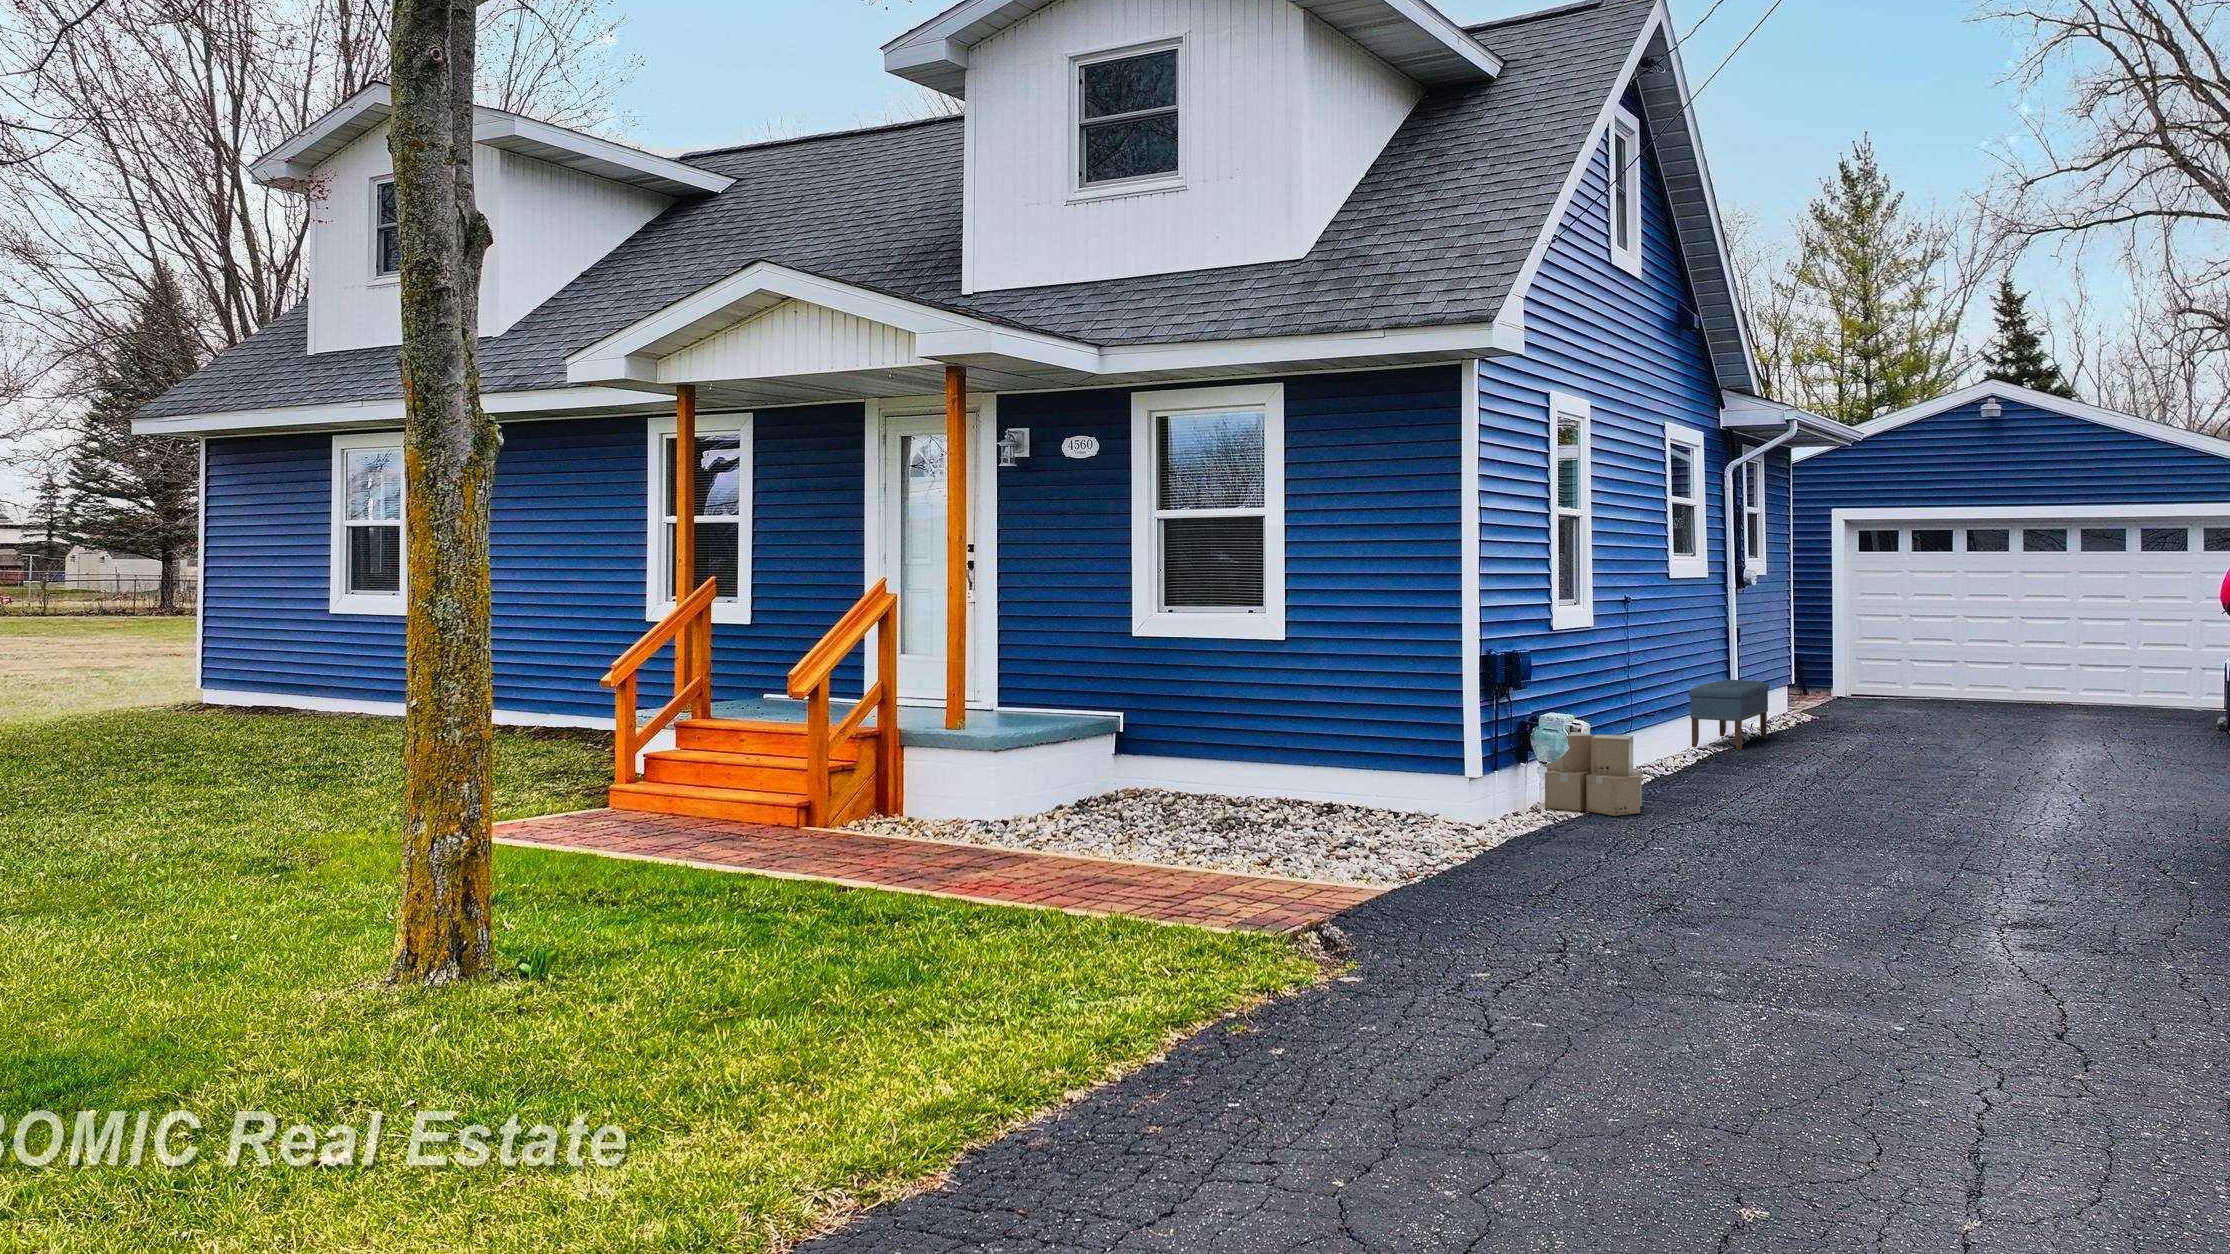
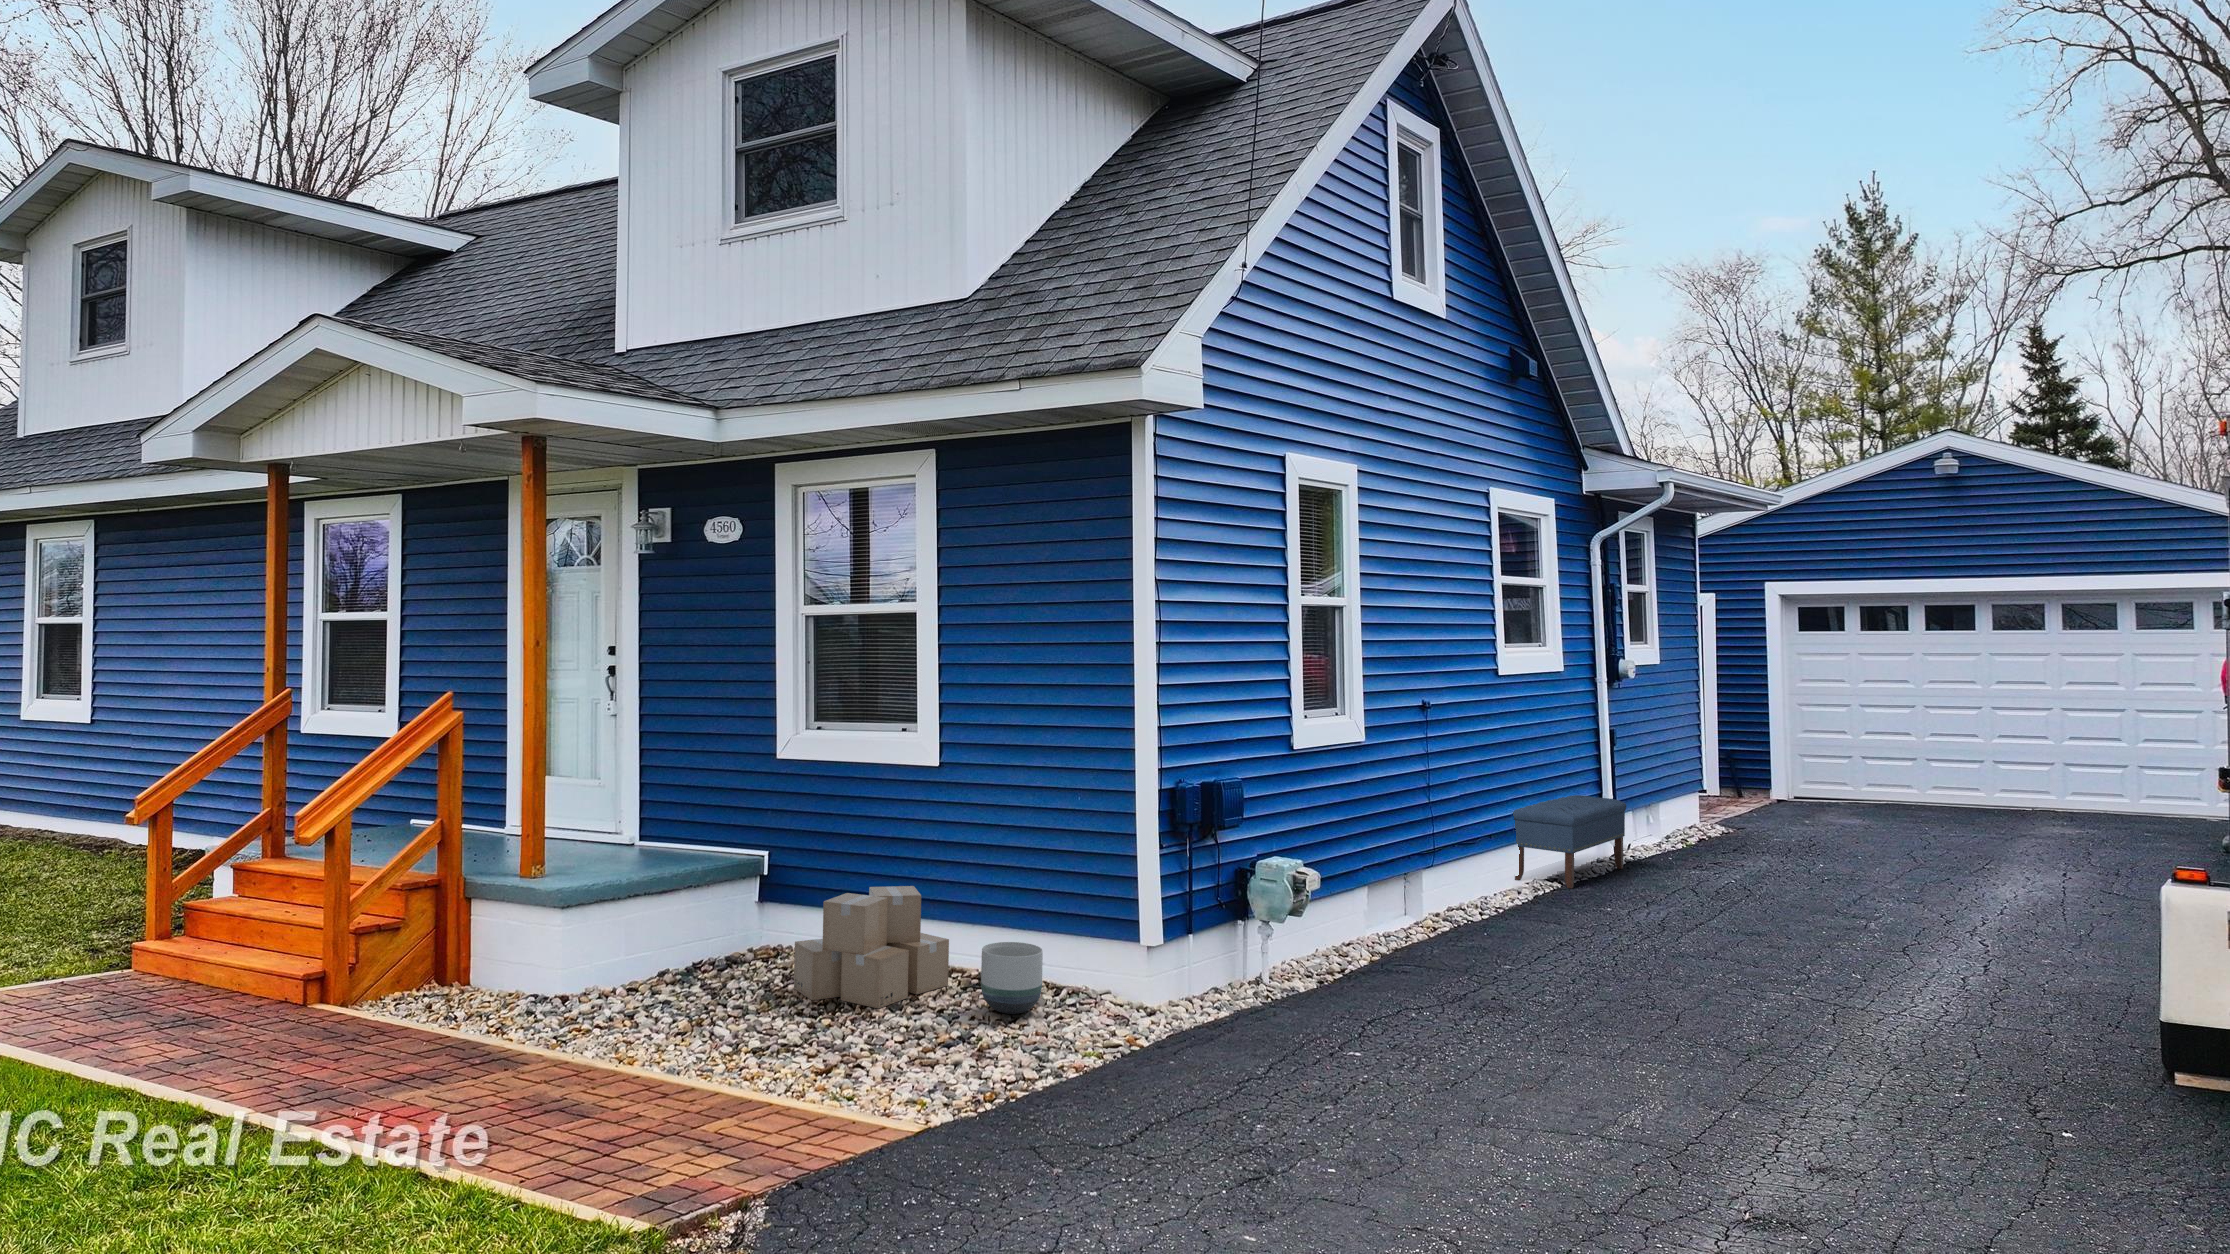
cardboard box: present [1545,732,1642,816] -> present [794,886,949,1008]
planter: none [1394,771,1442,823] -> present [981,942,1043,1014]

